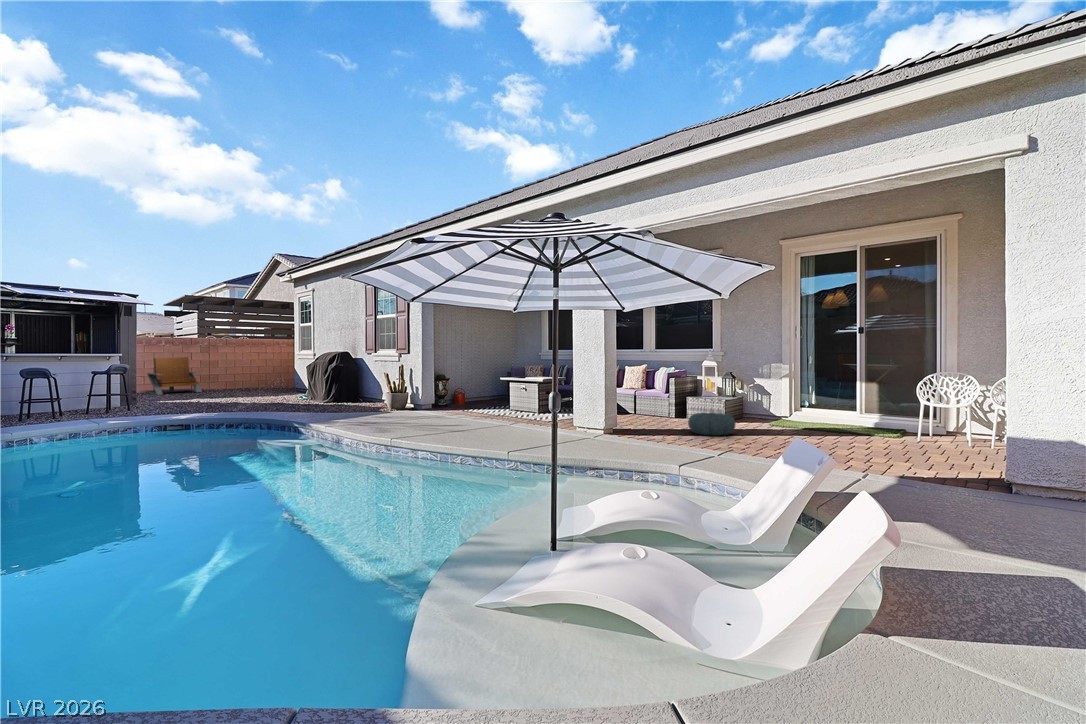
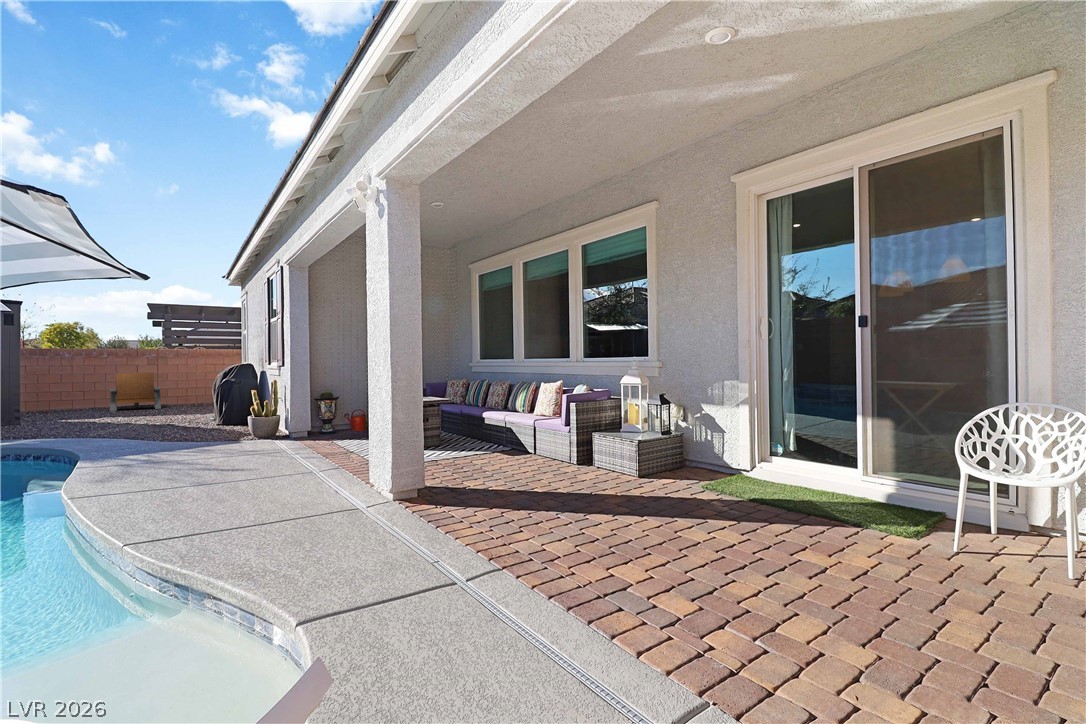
pouf: present [688,412,735,436] -> none [532,466,609,511]

